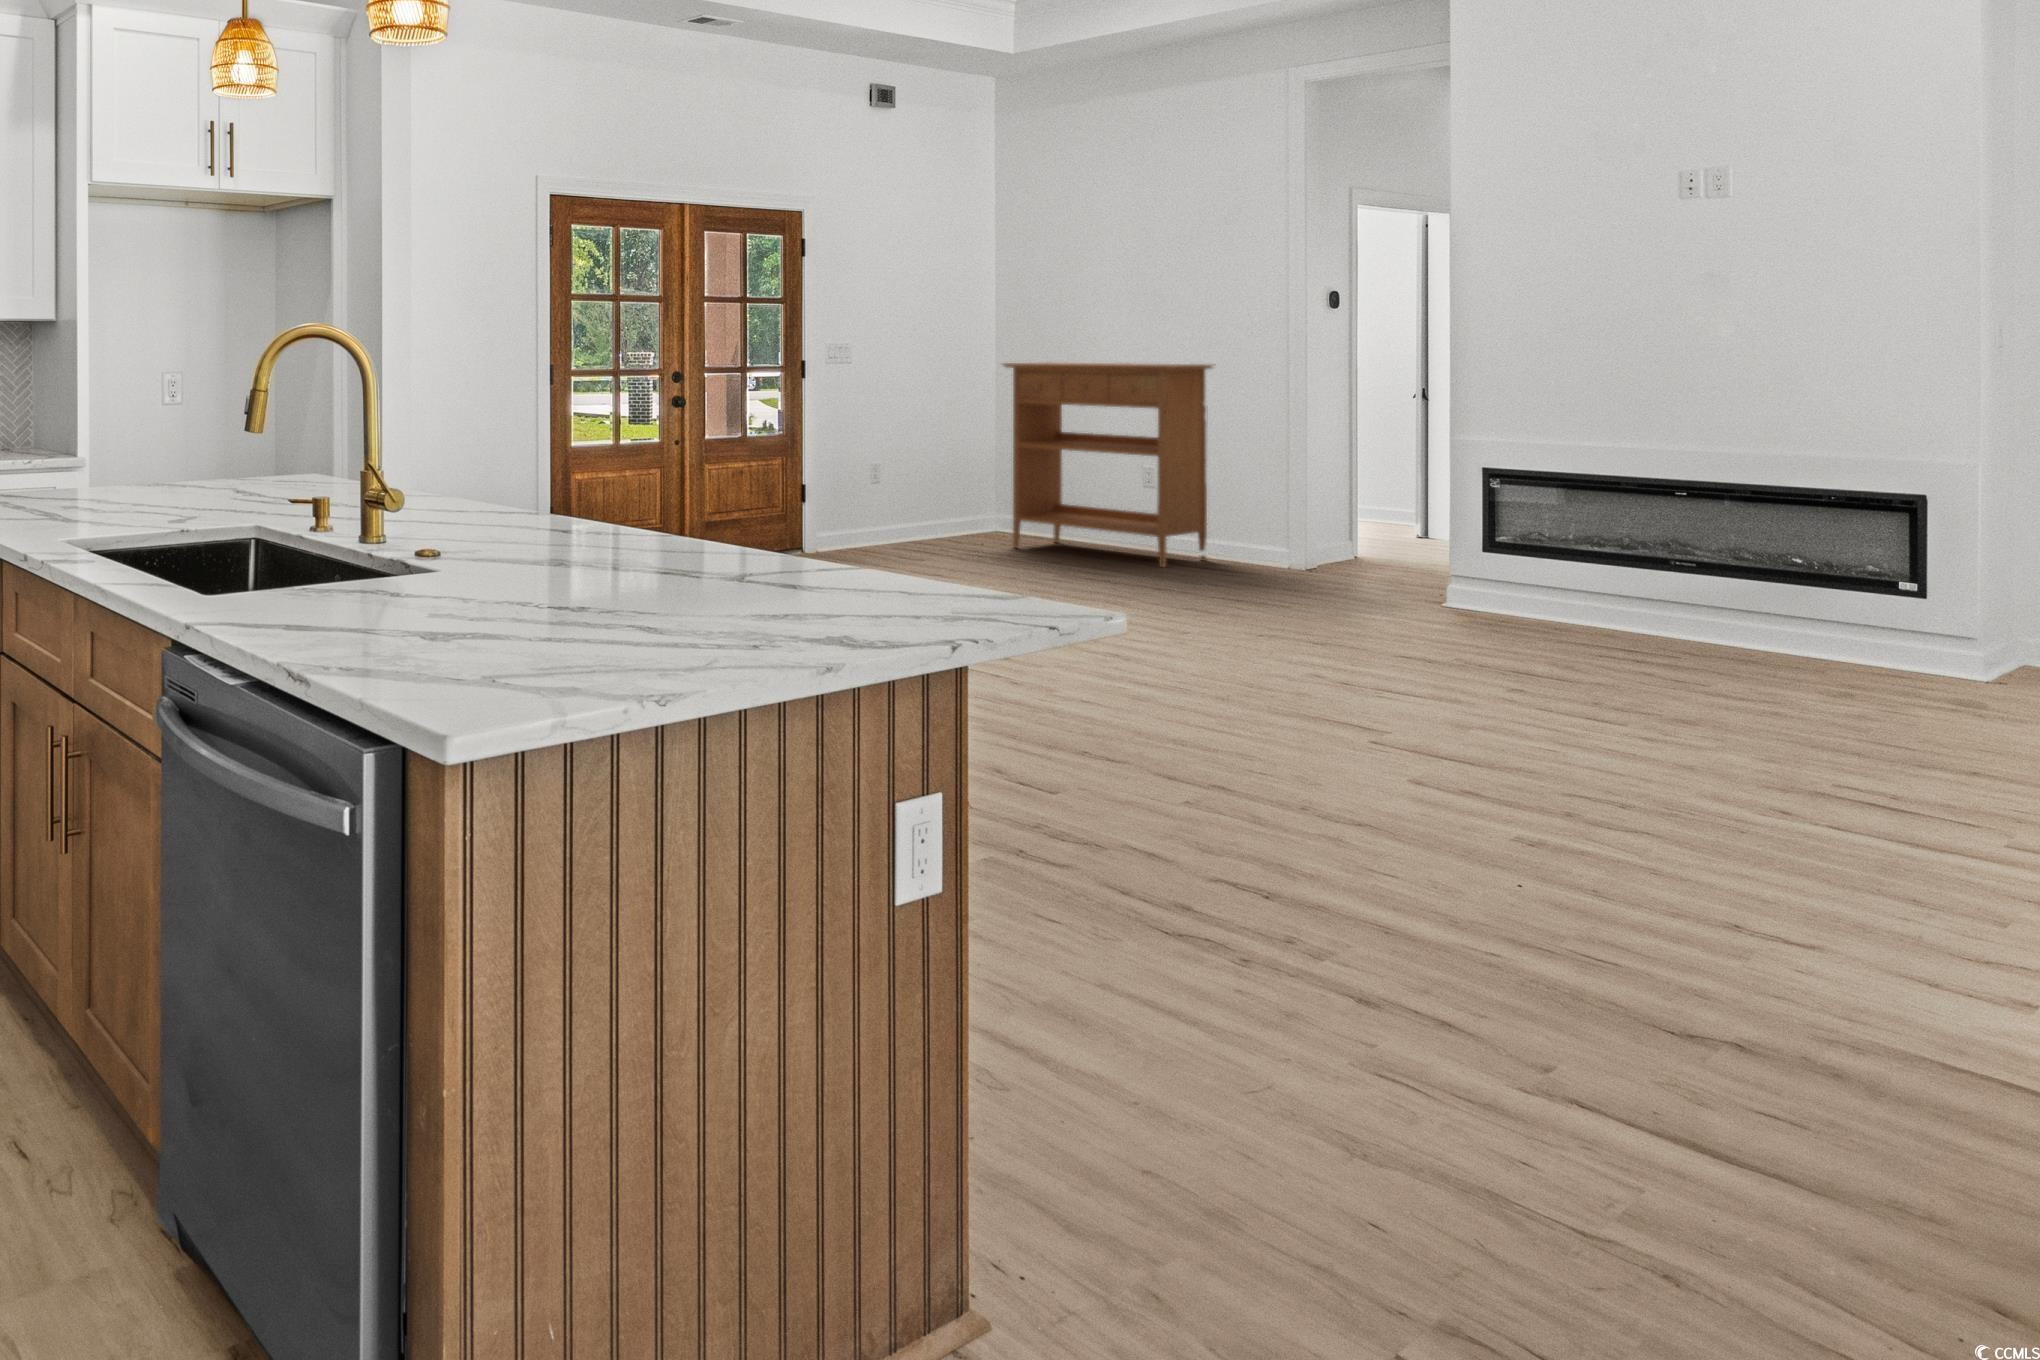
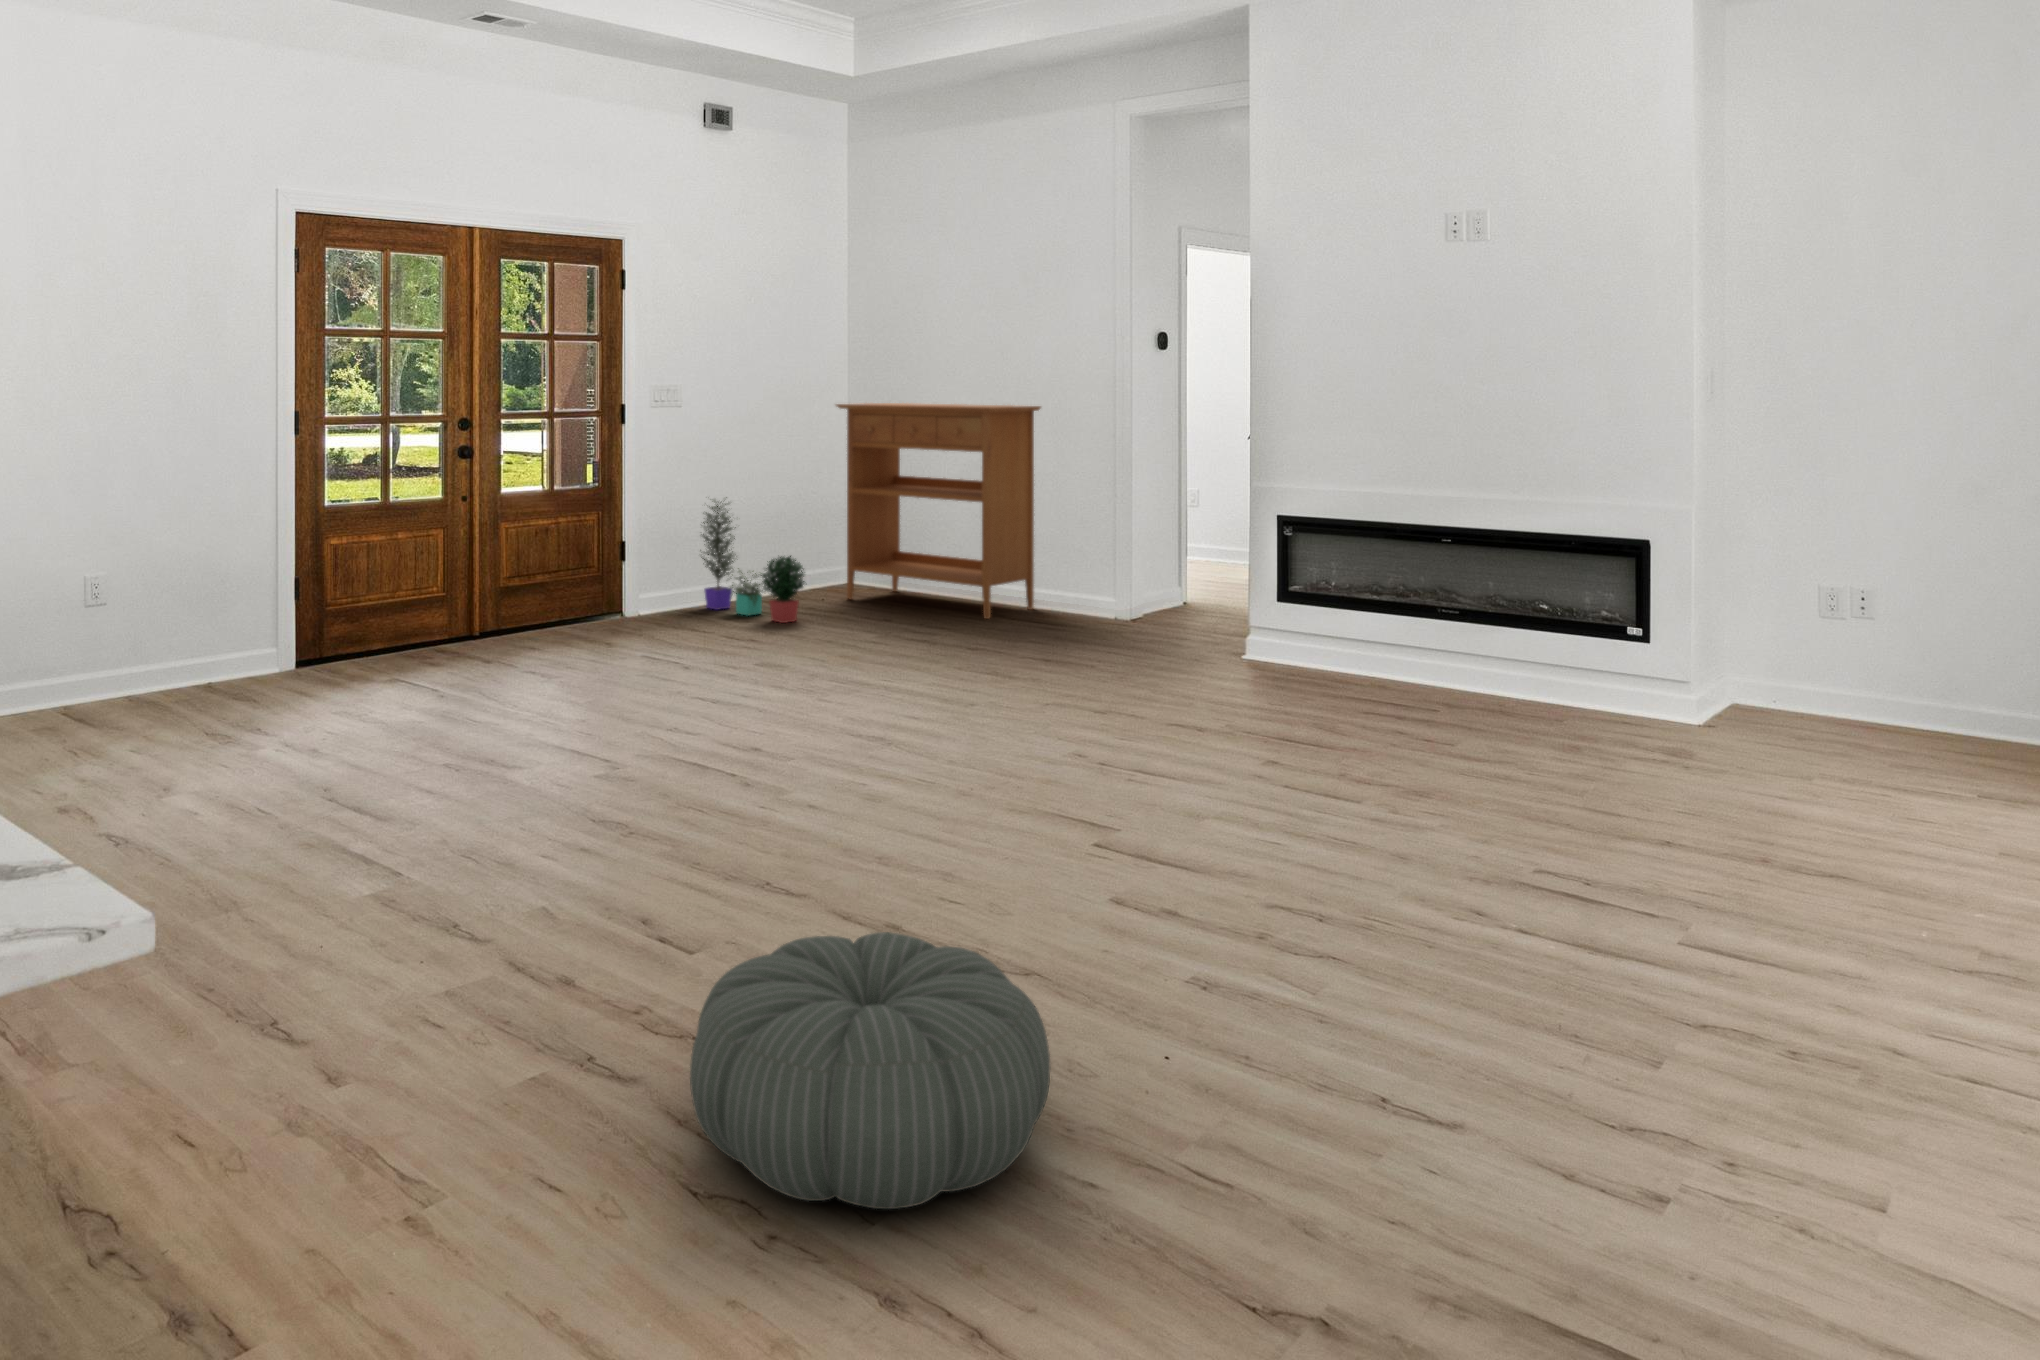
potted plant: none [873,448,985,565] -> present [700,497,805,623]
pouf: none [1105,762,1408,940] -> present [690,932,1050,1209]

